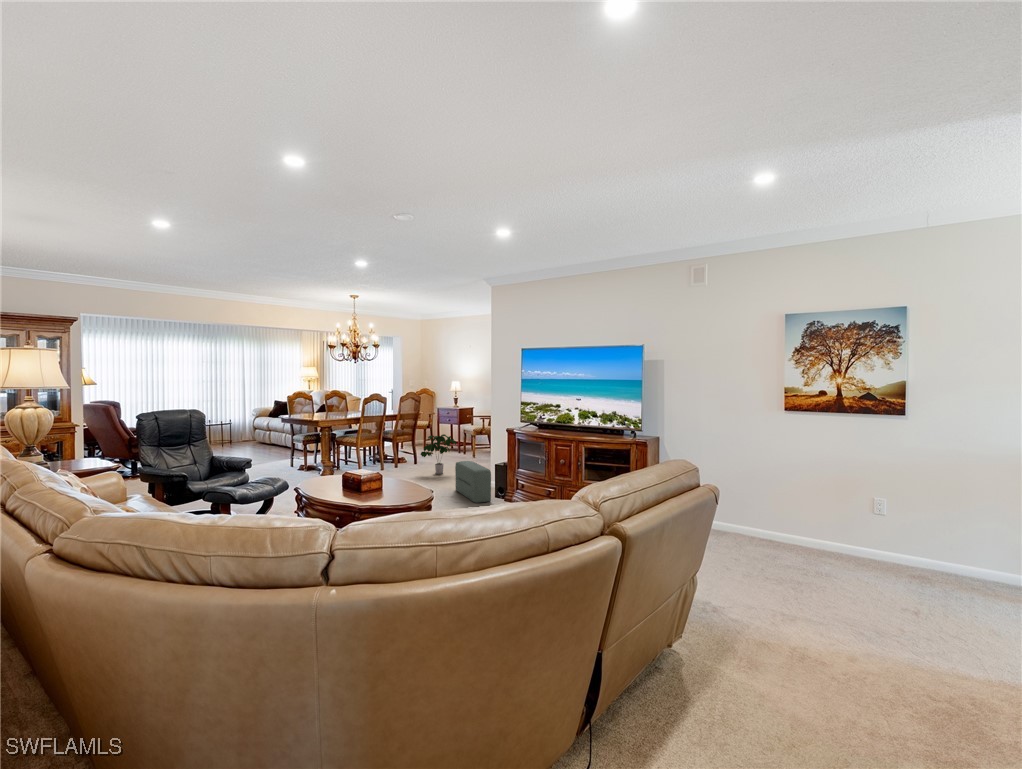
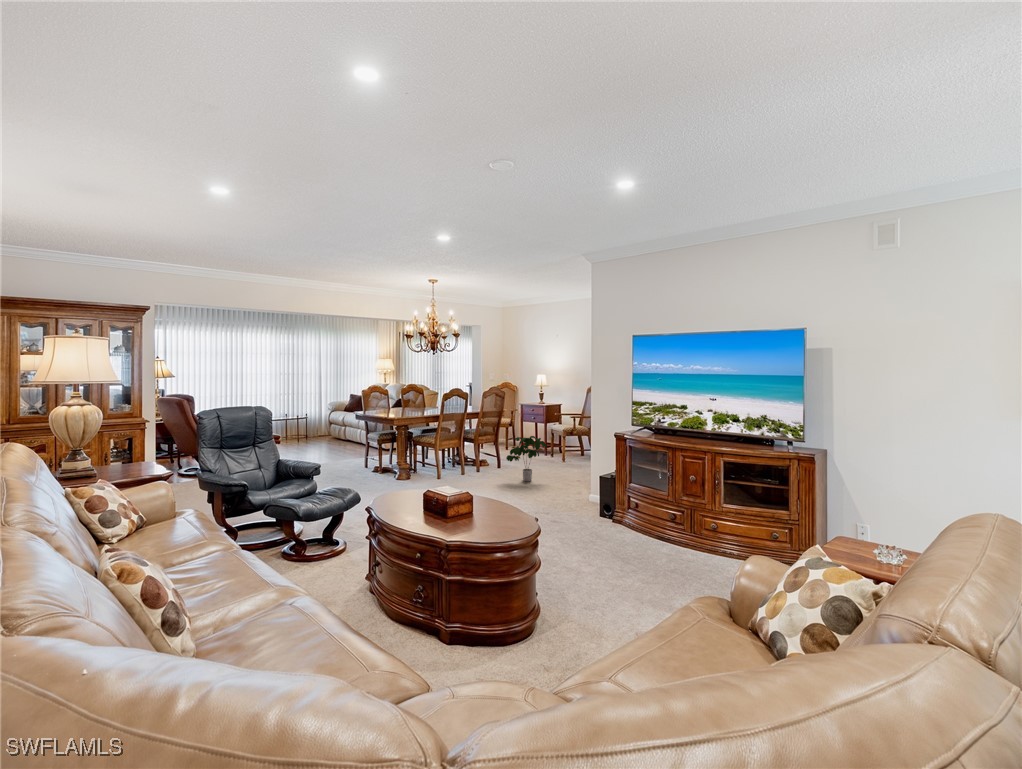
pouf: present [455,461,491,503] -> none [549,470,595,522]

